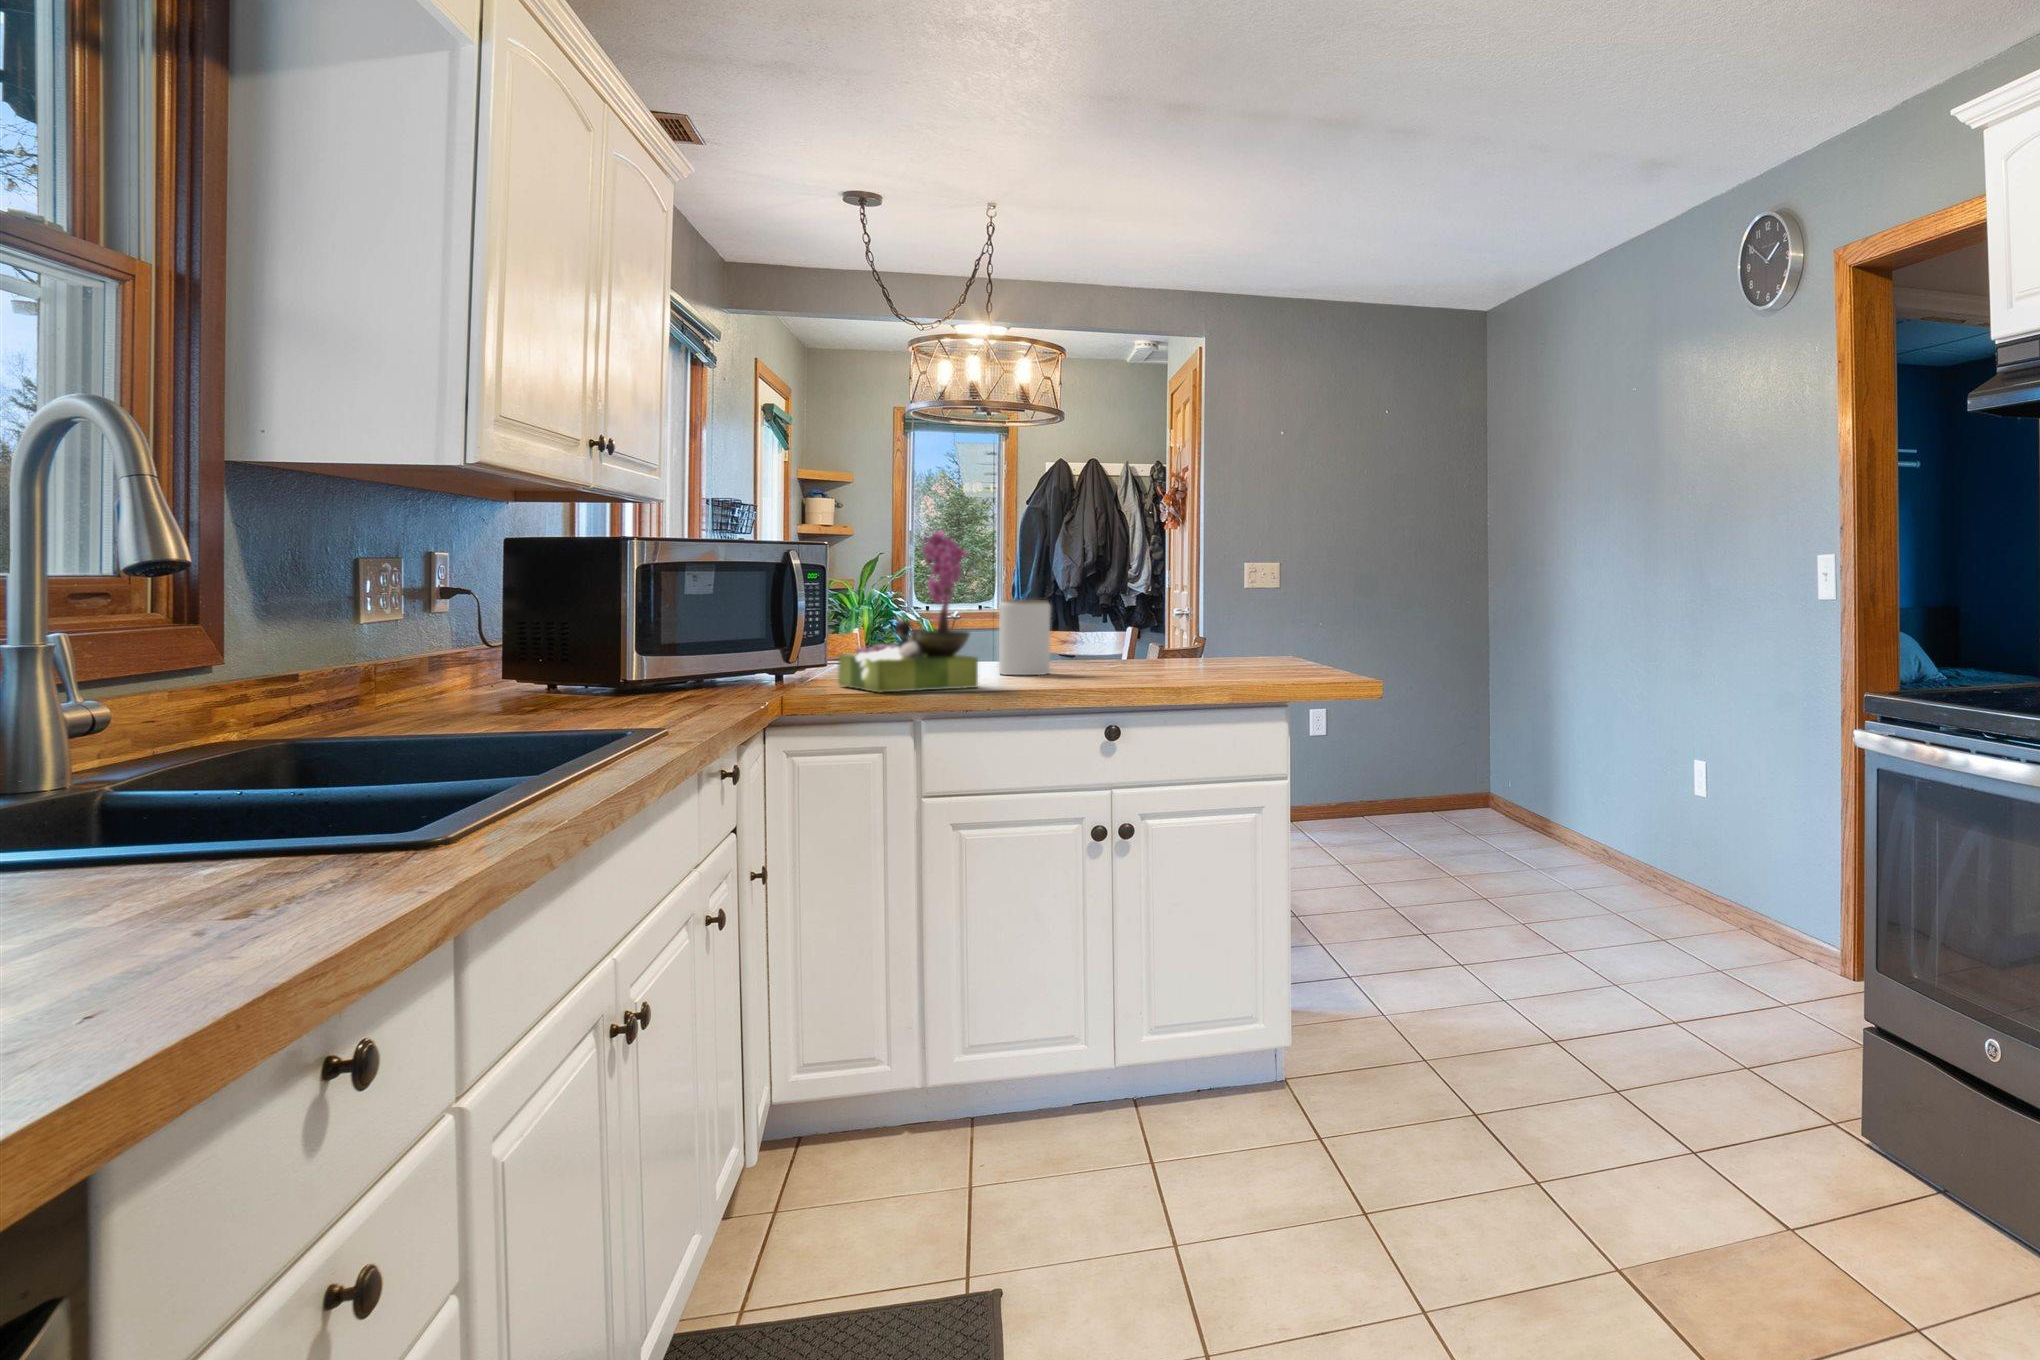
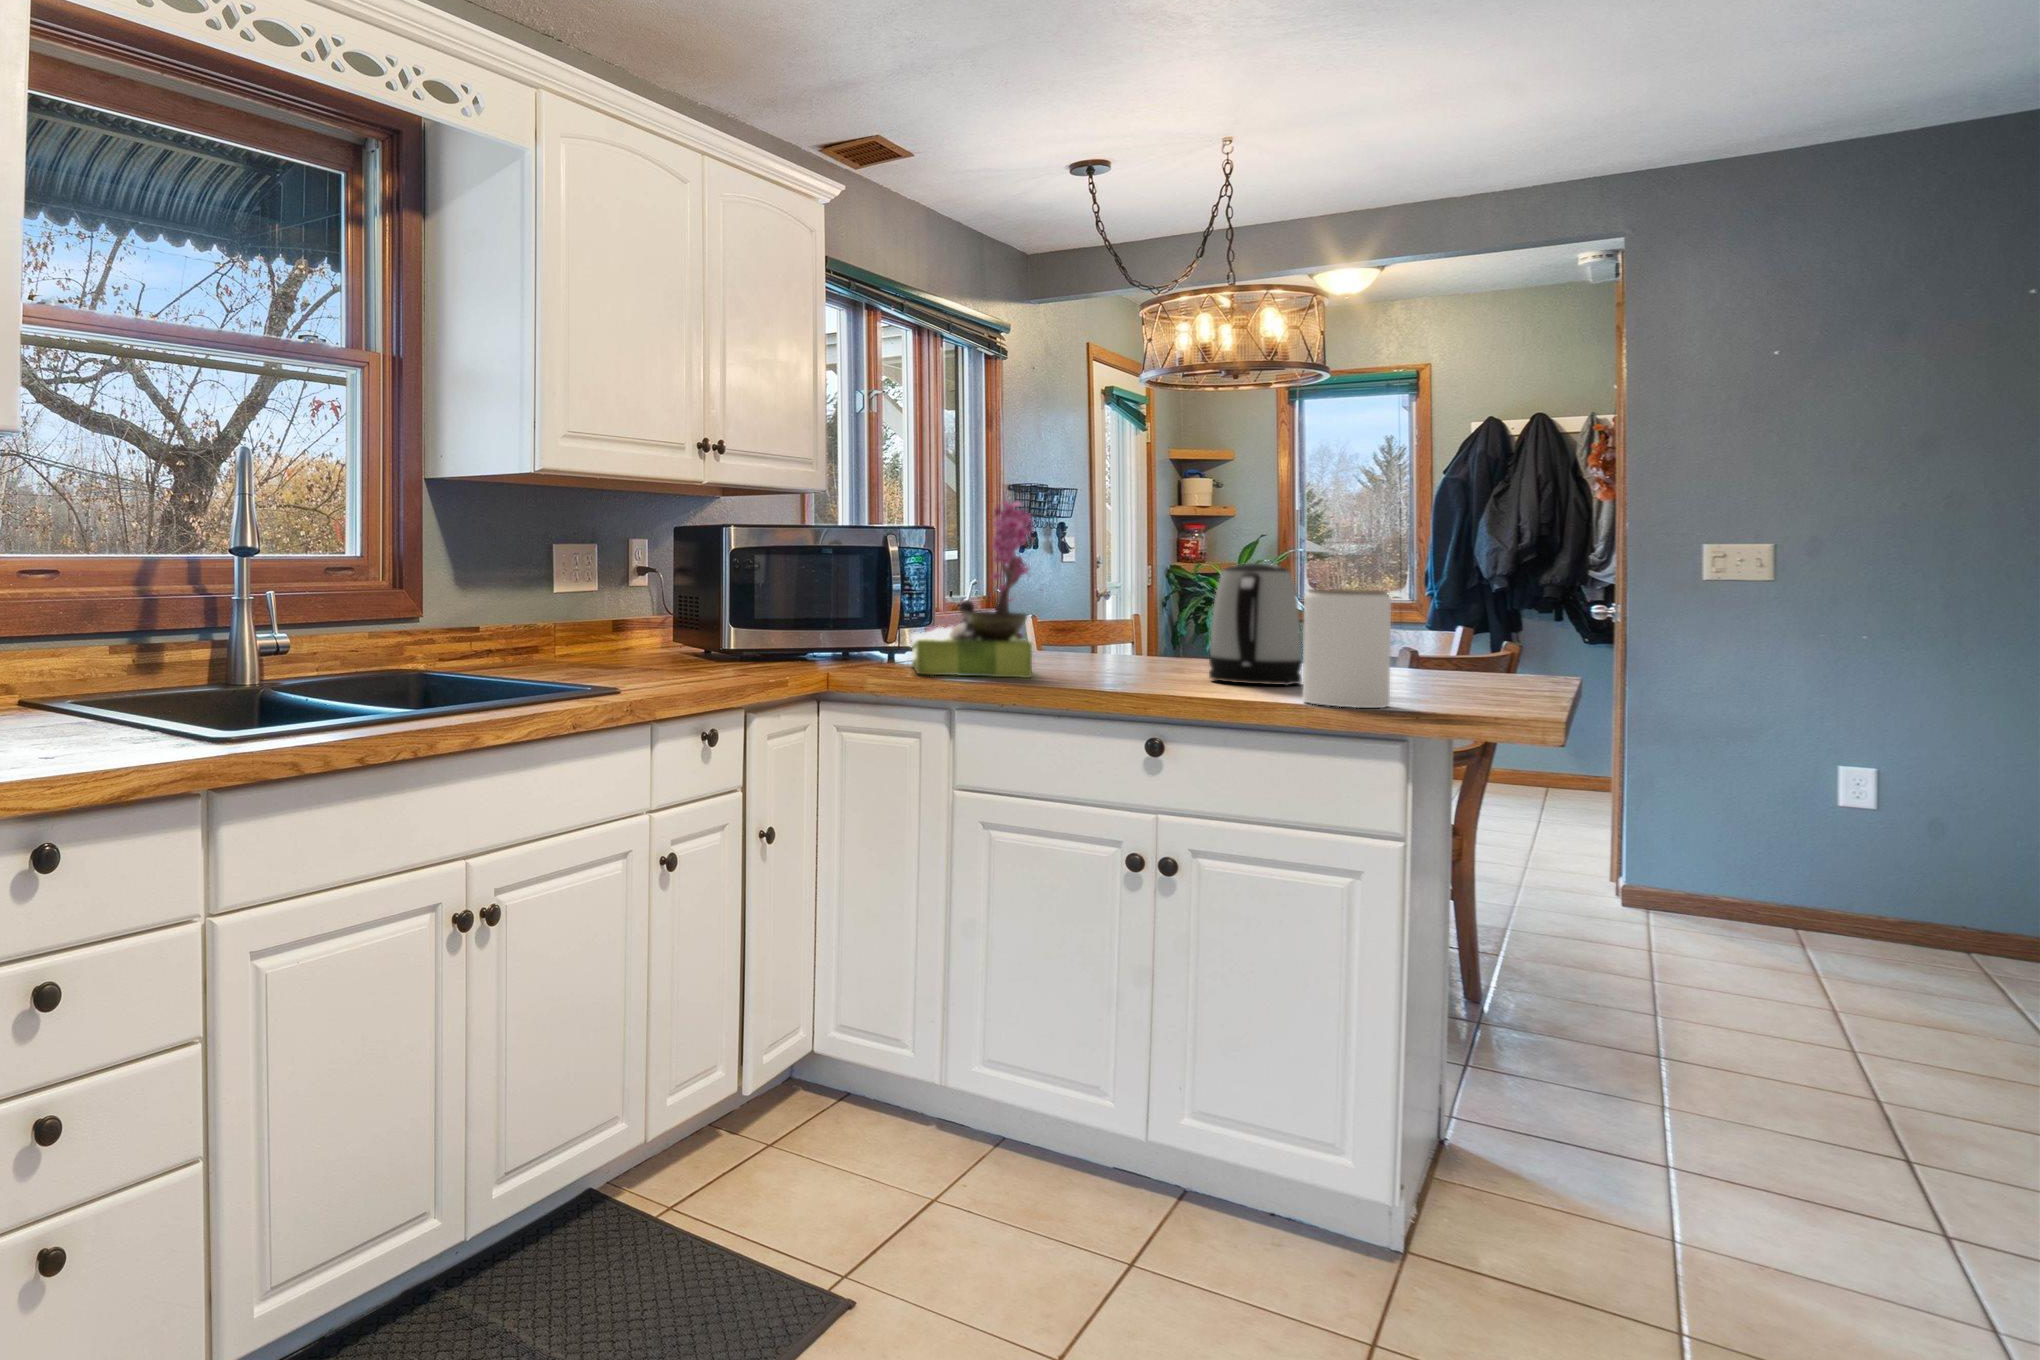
kettle: none [1102,586,1168,680] -> present [1209,563,1302,686]
jar: present [999,600,1051,675] -> present [1303,589,1391,708]

